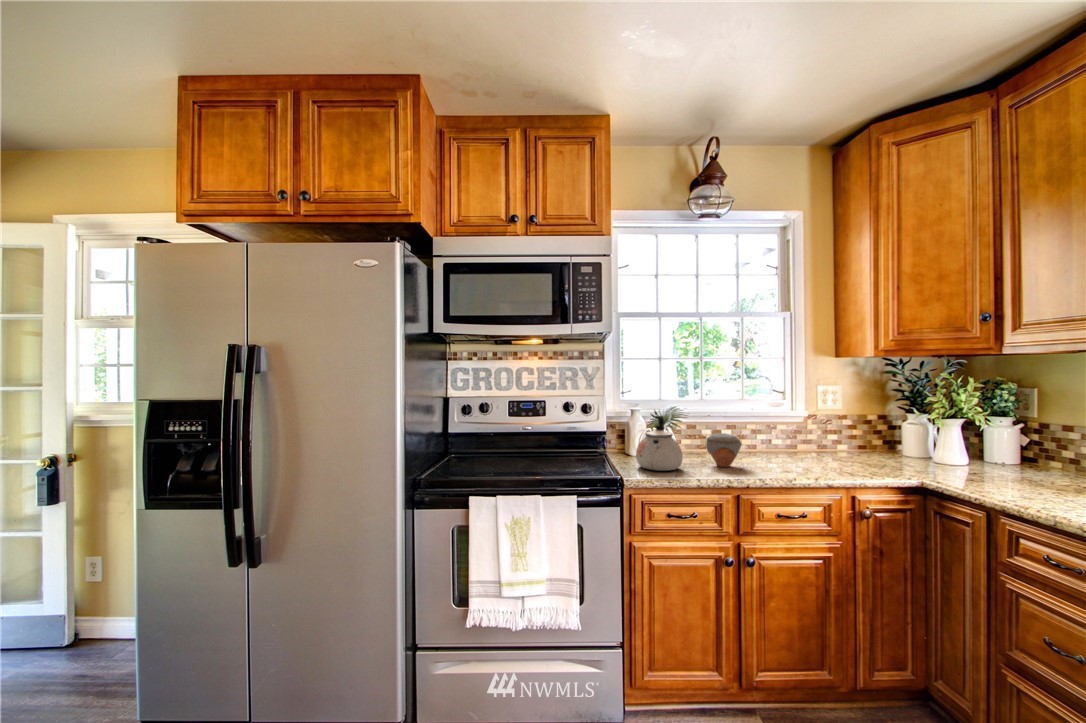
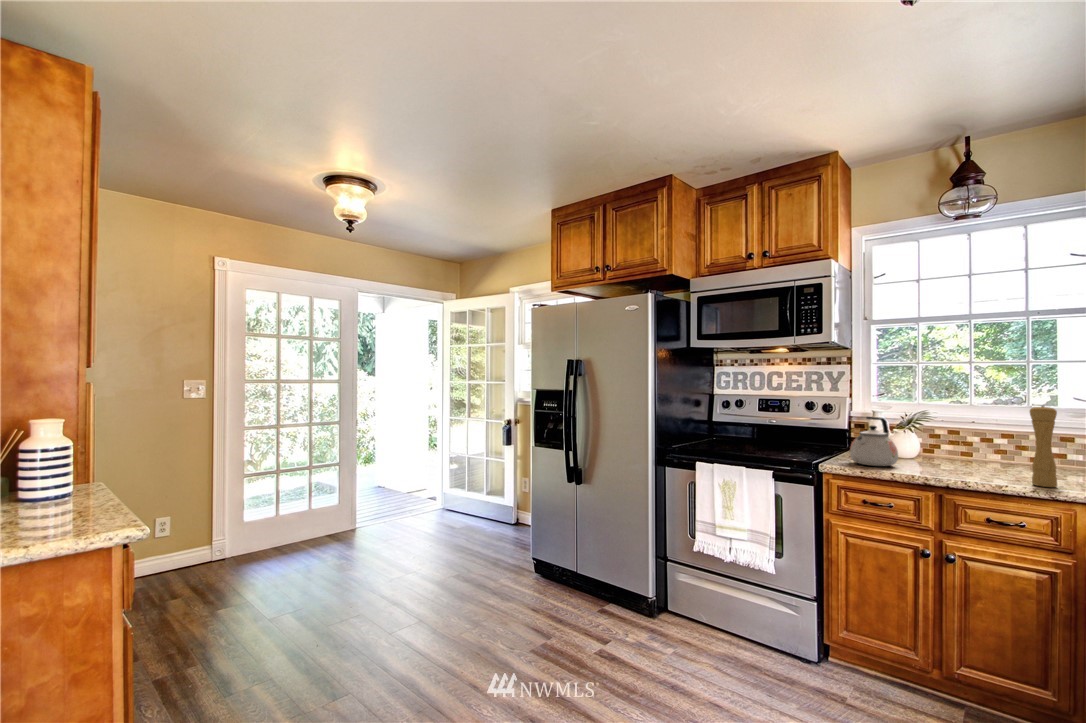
pepper mill: none [792,397,814,473] -> present [1030,406,1057,487]
jar: present [706,433,742,467] -> none [930,439,977,473]

